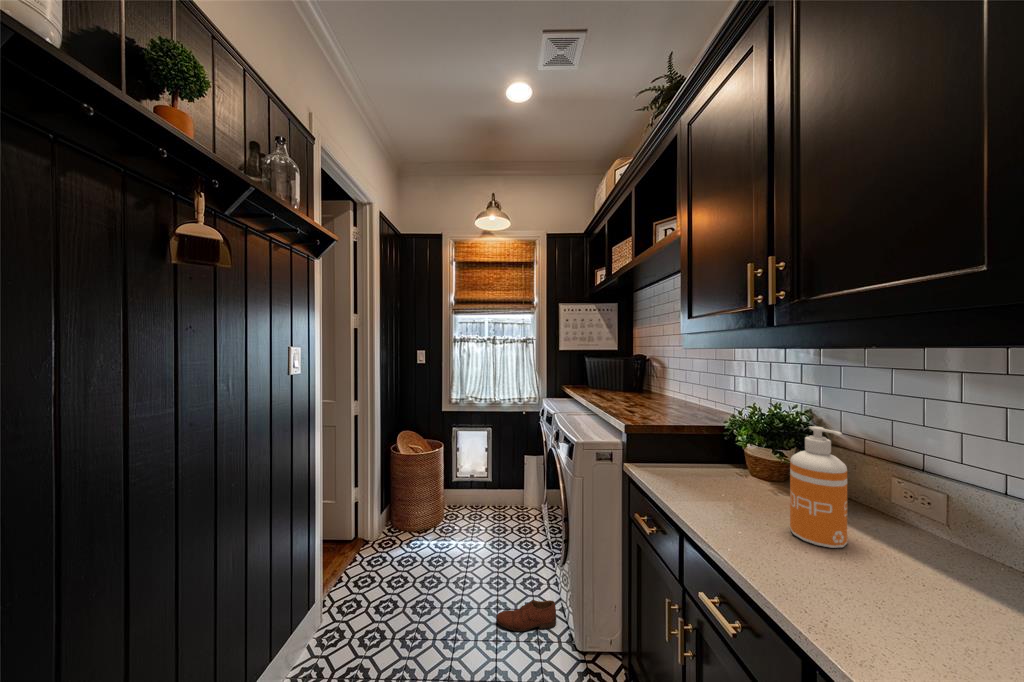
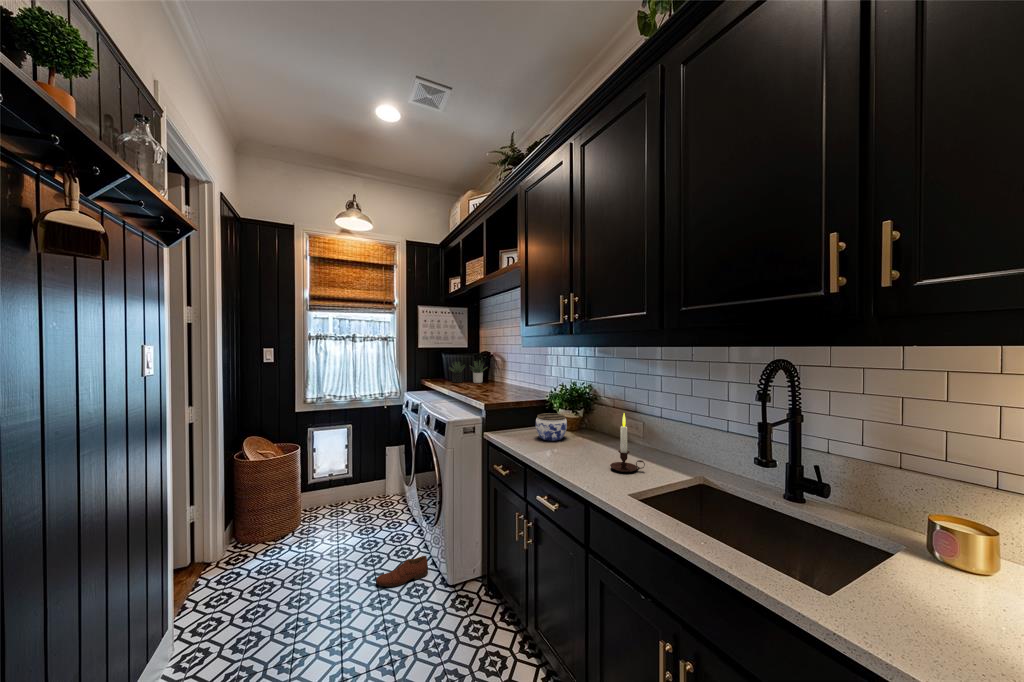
succulent plant: none [590,364,640,393] -> present [450,361,487,383]
soap dispenser: present [790,426,847,548] -> none [581,392,606,457]
jar: none [703,448,758,495] -> present [536,413,567,441]
candle: none [867,482,971,614] -> present [610,413,645,472]

